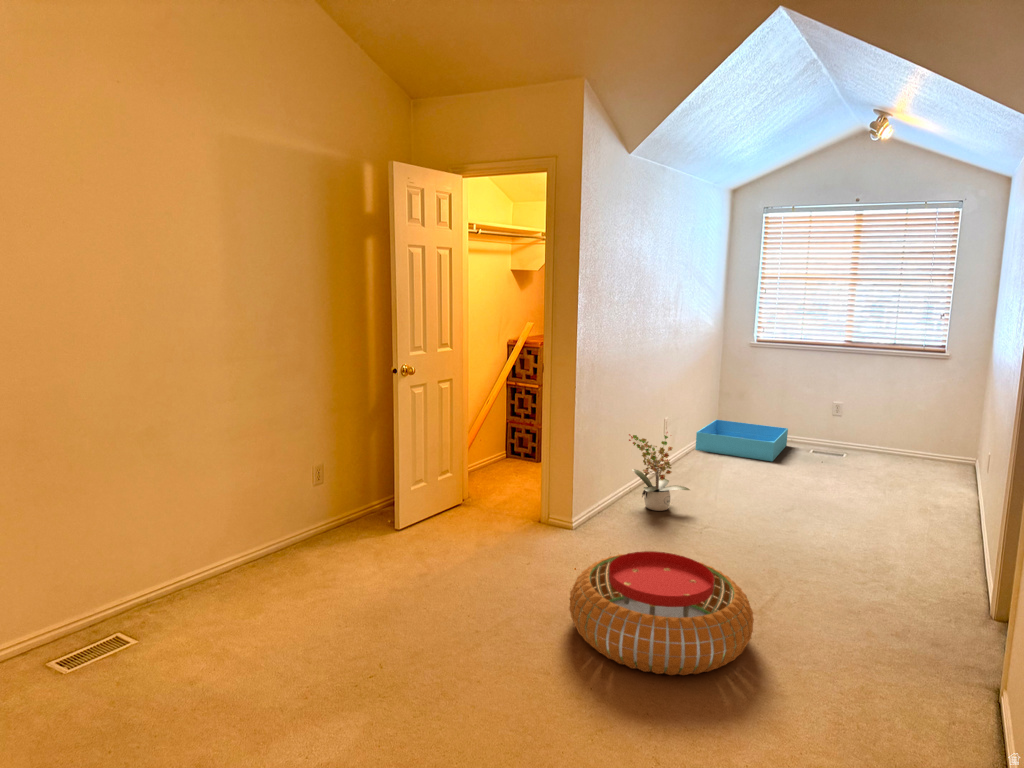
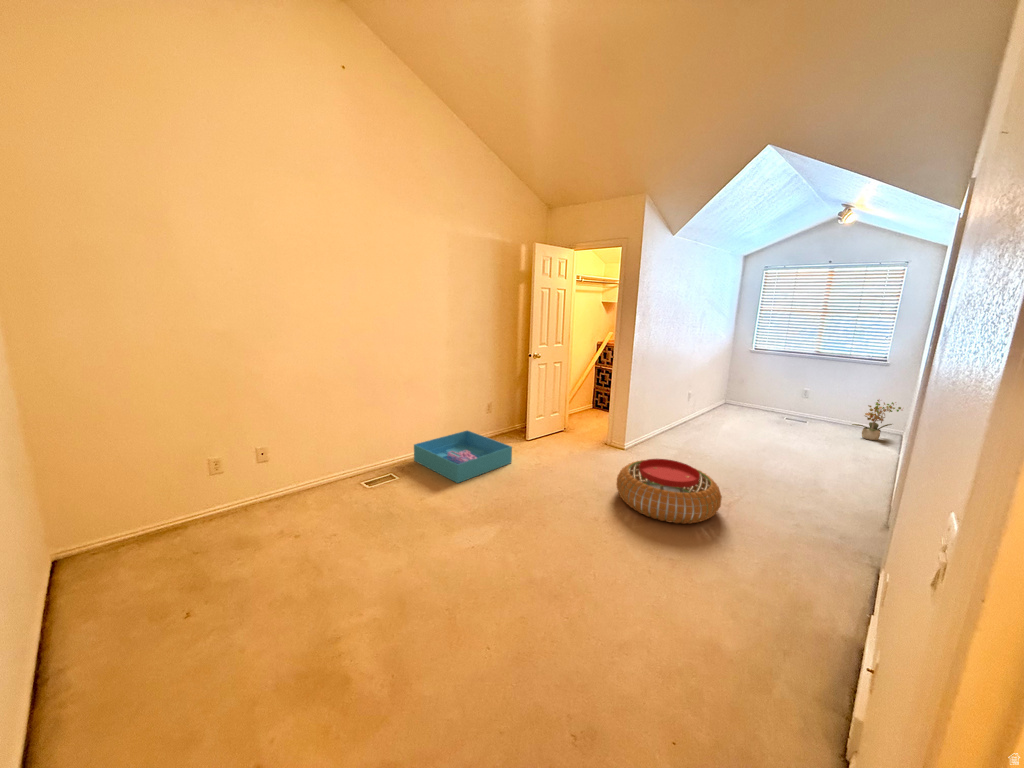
storage bin: present [695,420,788,461] -> present [414,431,512,483]
potted plant: present [629,432,690,511] -> present [852,400,901,440]

